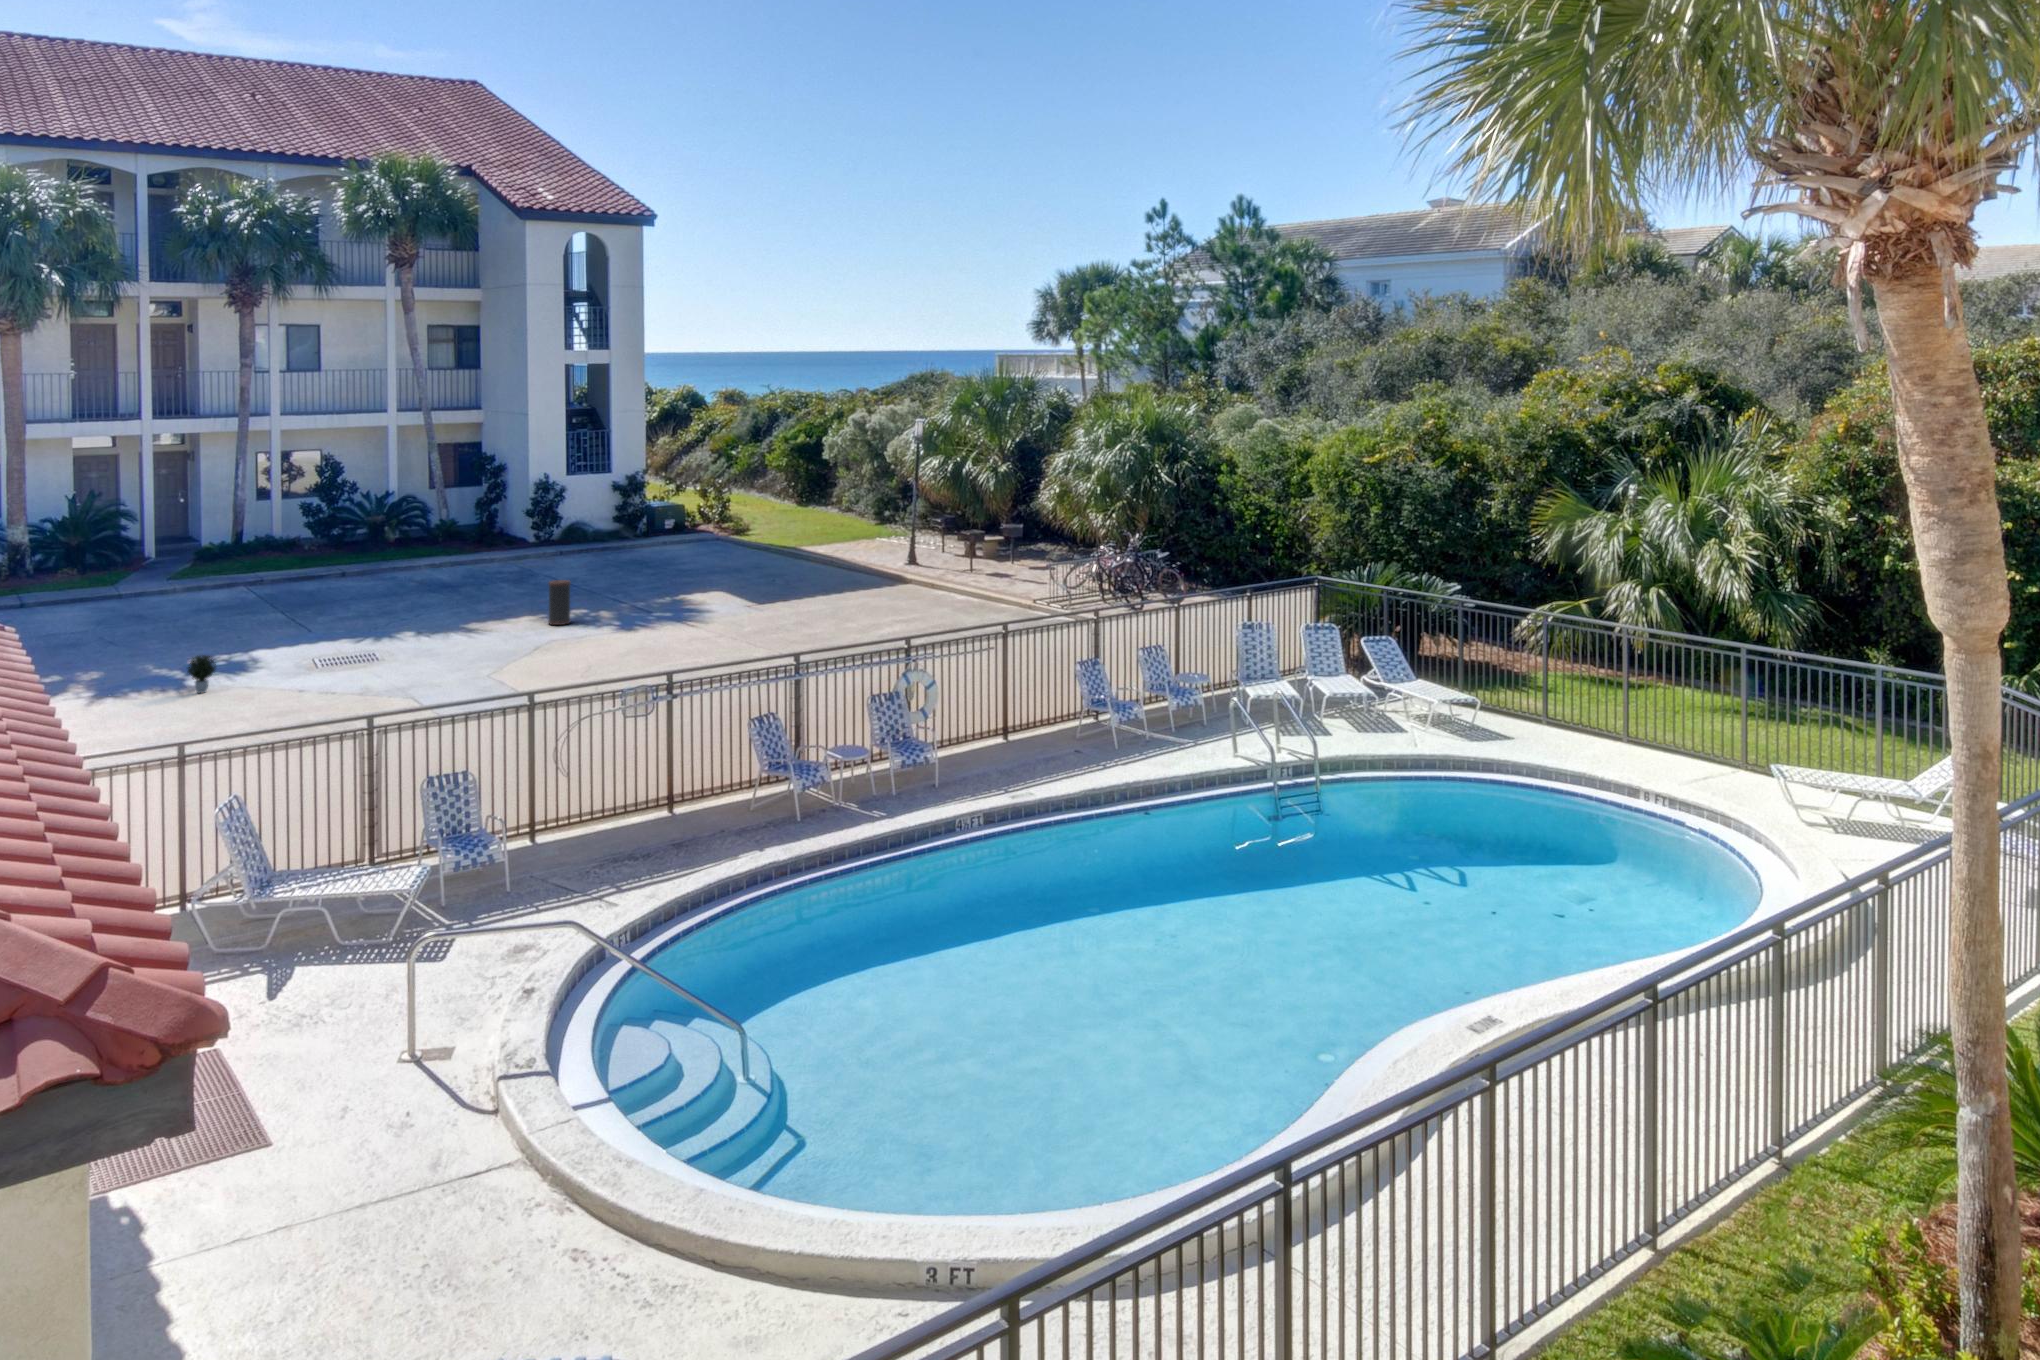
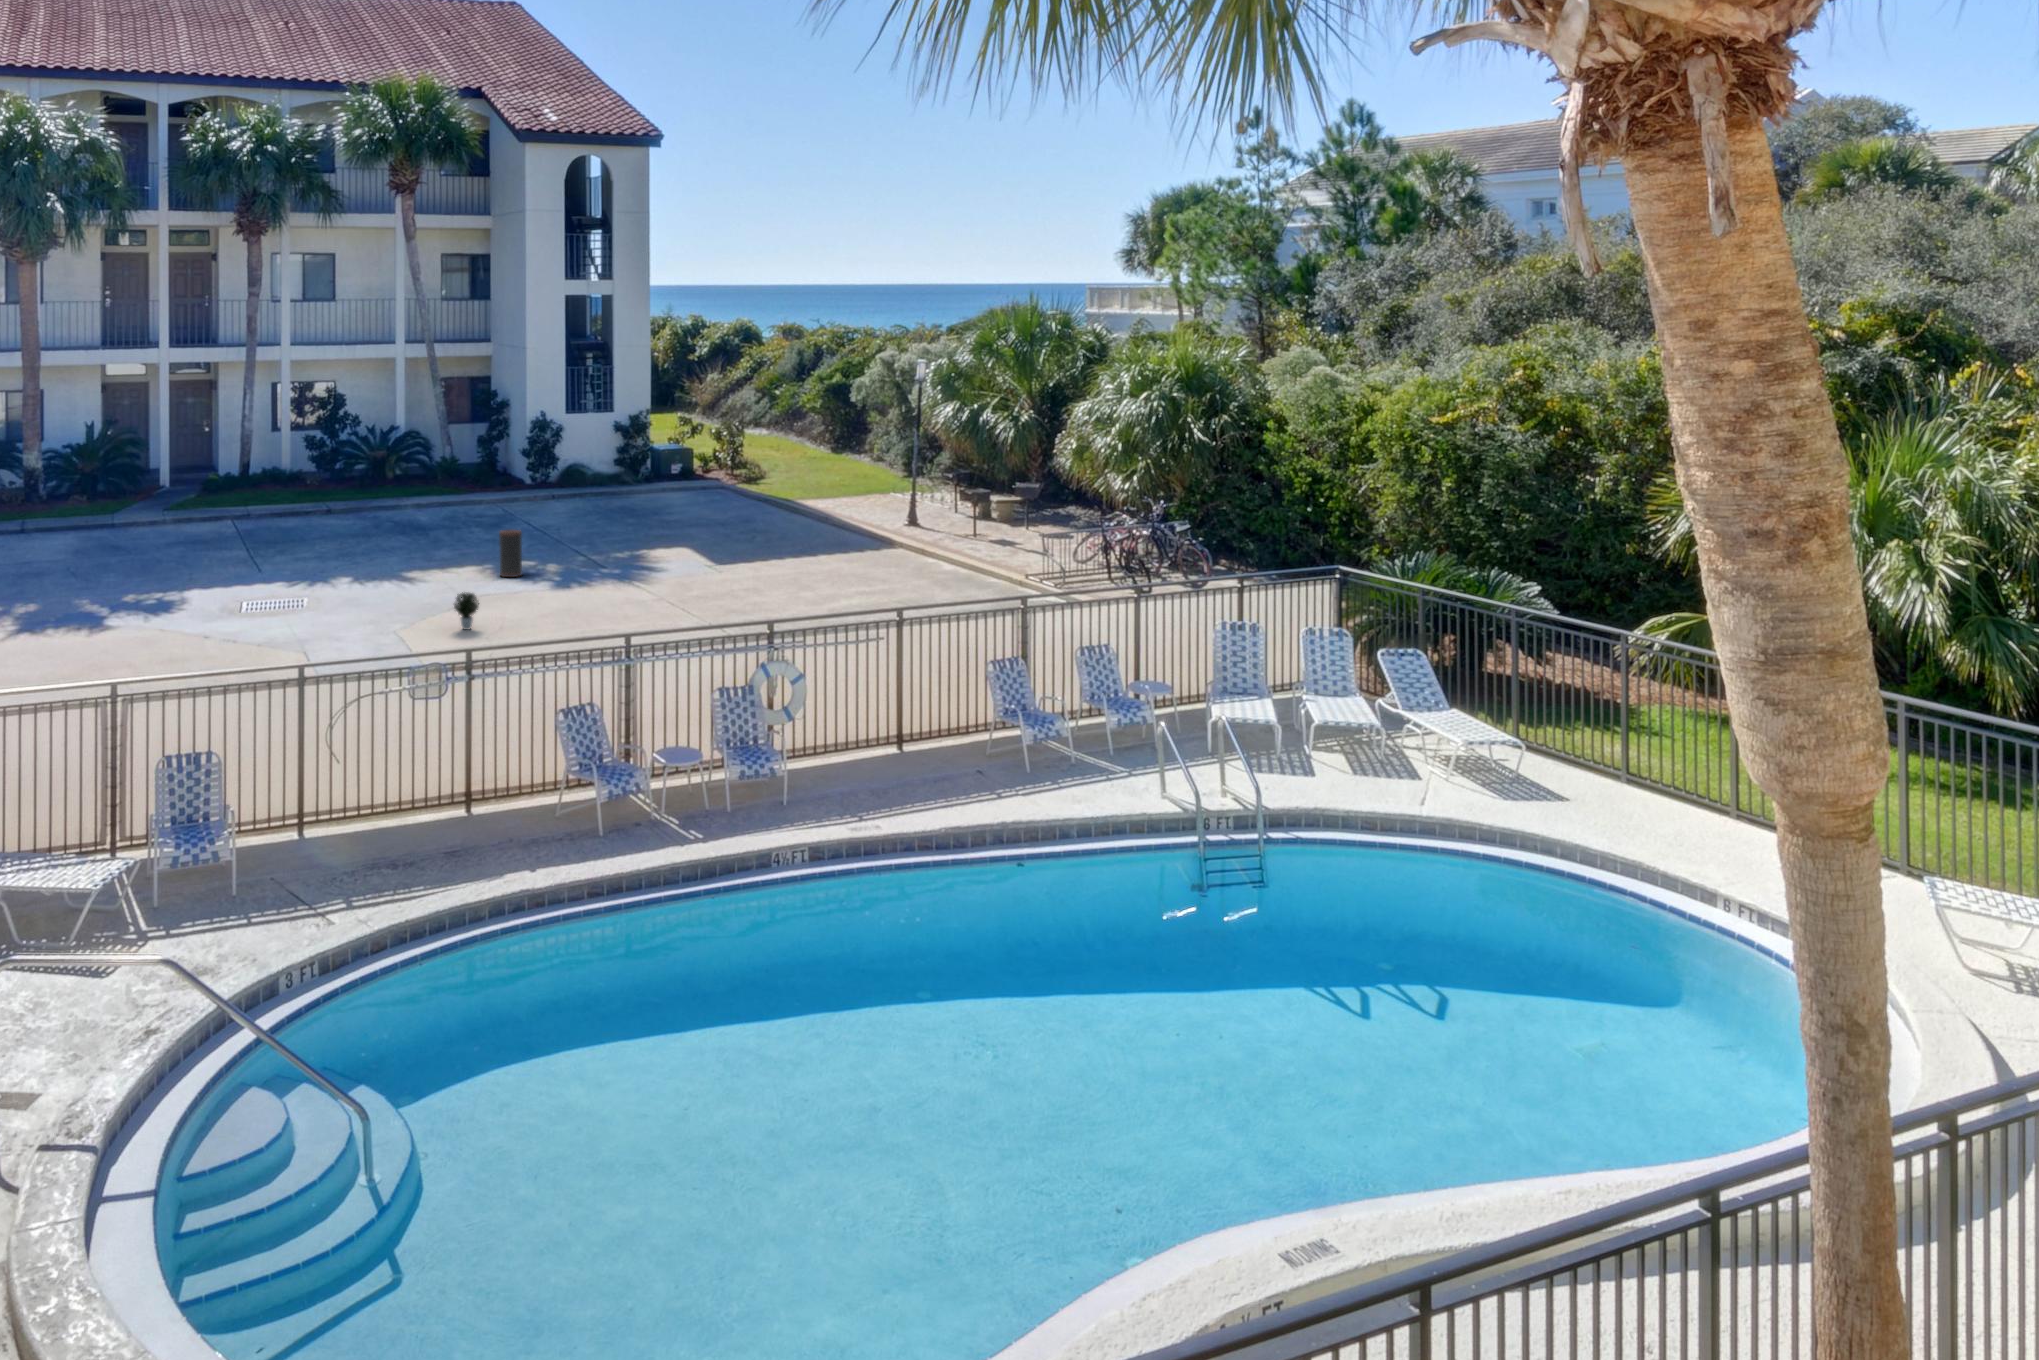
potted plant: present [187,656,216,693] -> present [454,592,479,630]

